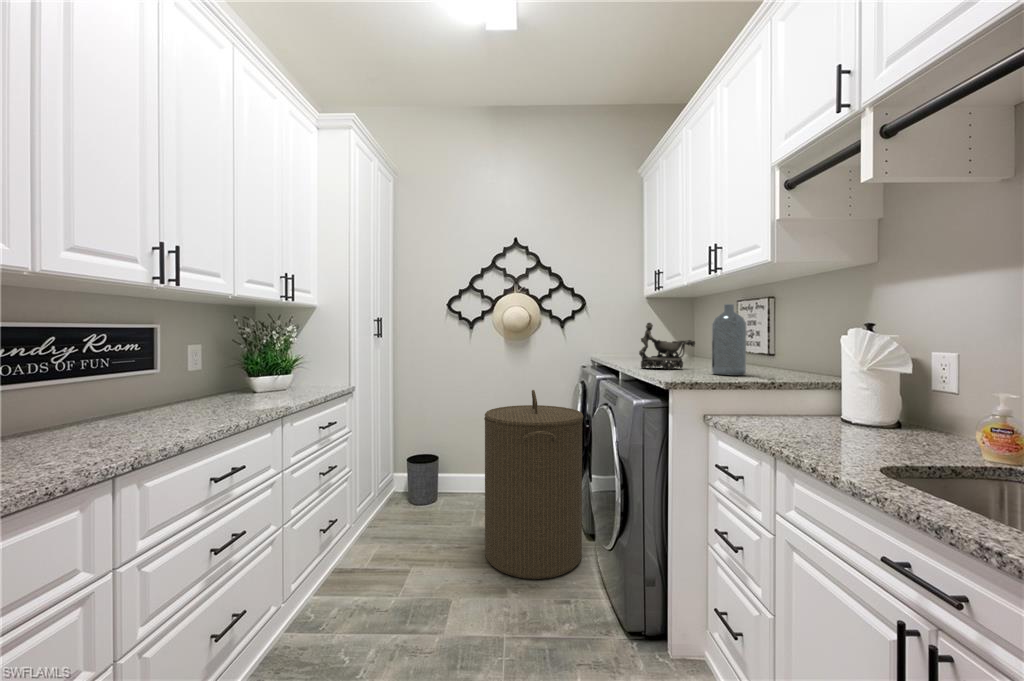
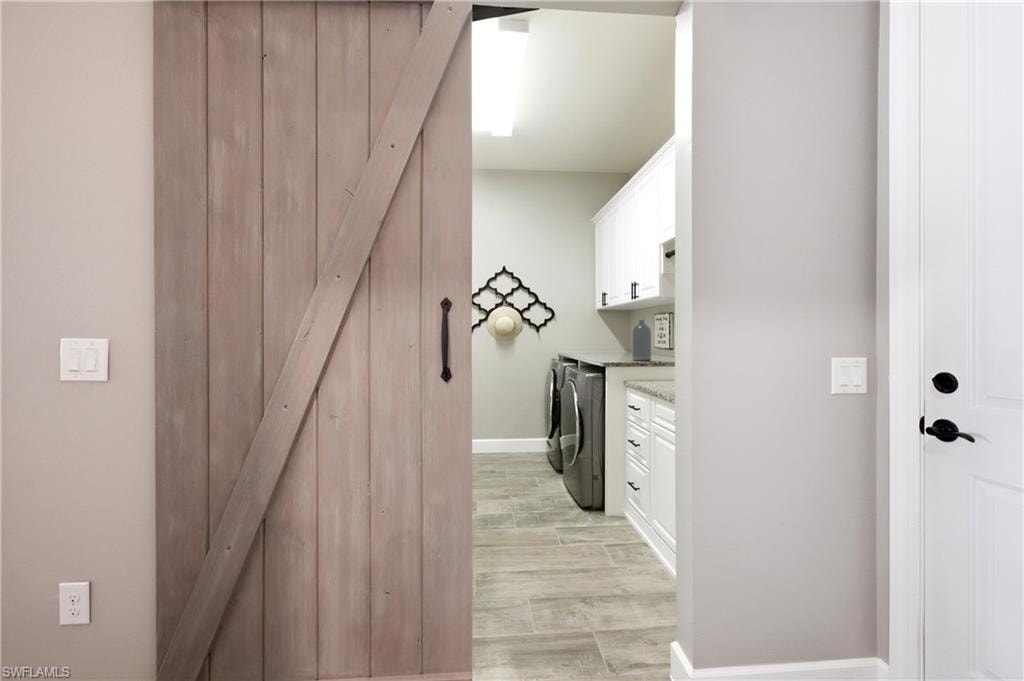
decorative bowl: present [639,323,695,370] -> none [591,329,625,359]
laundry hamper: present [484,390,583,579] -> none [491,373,556,491]

